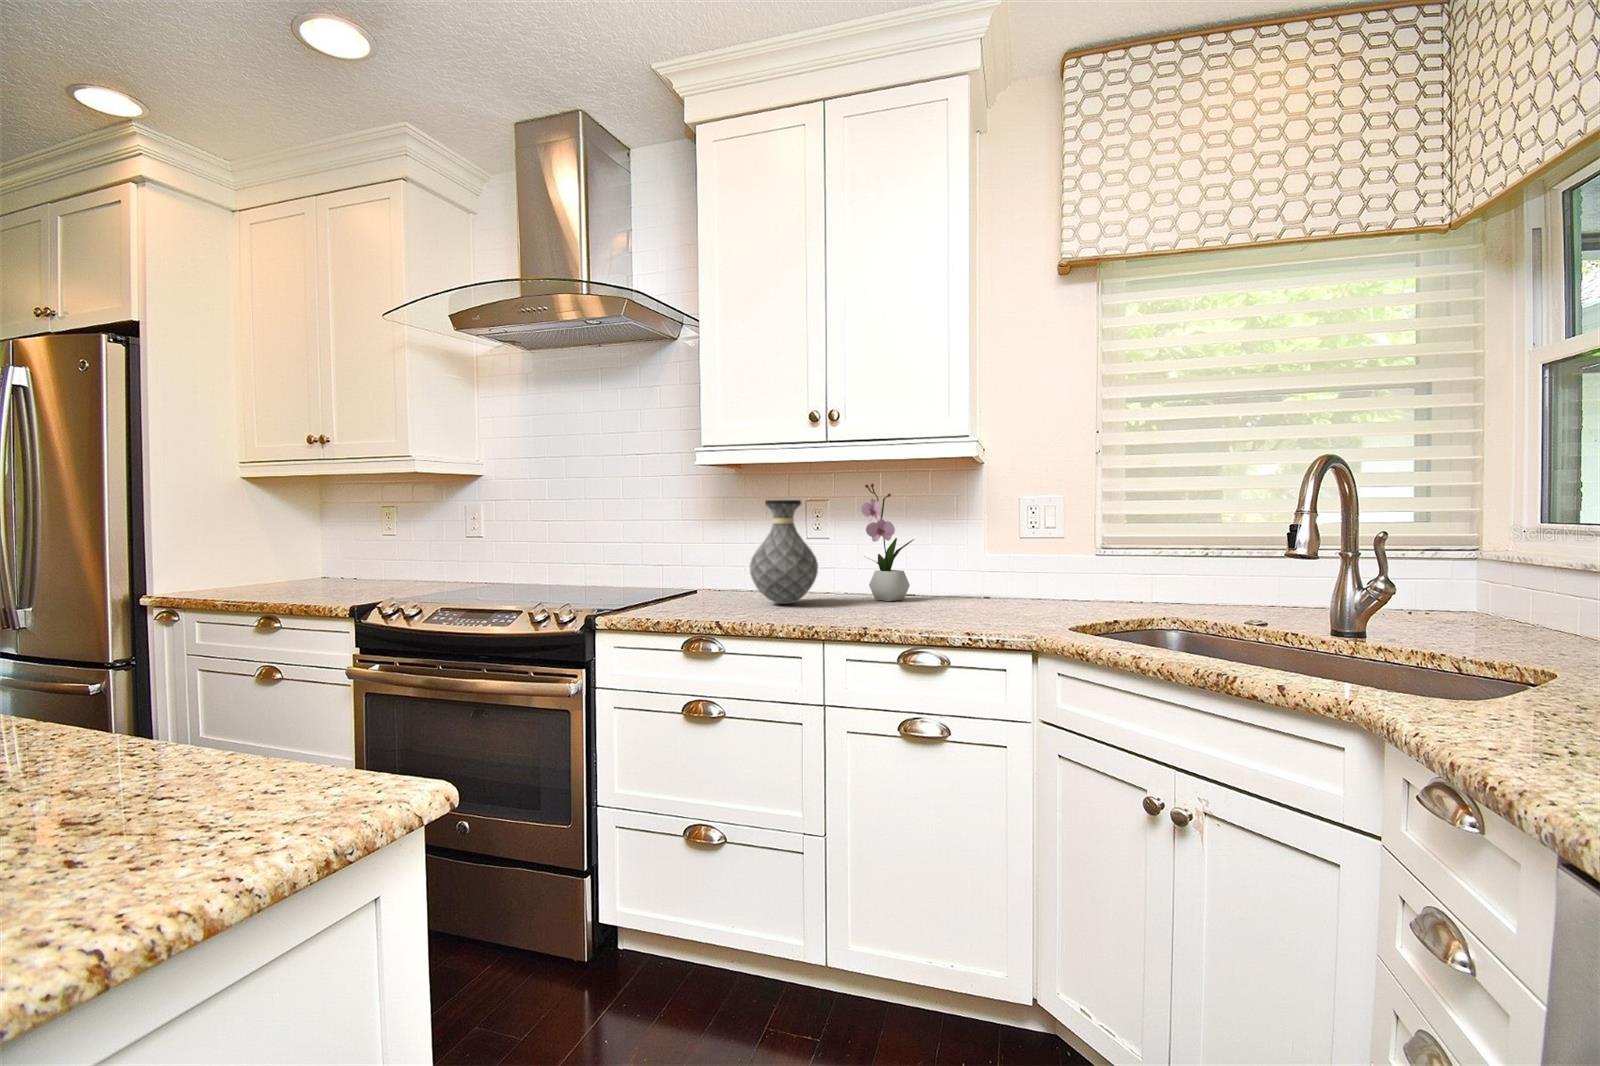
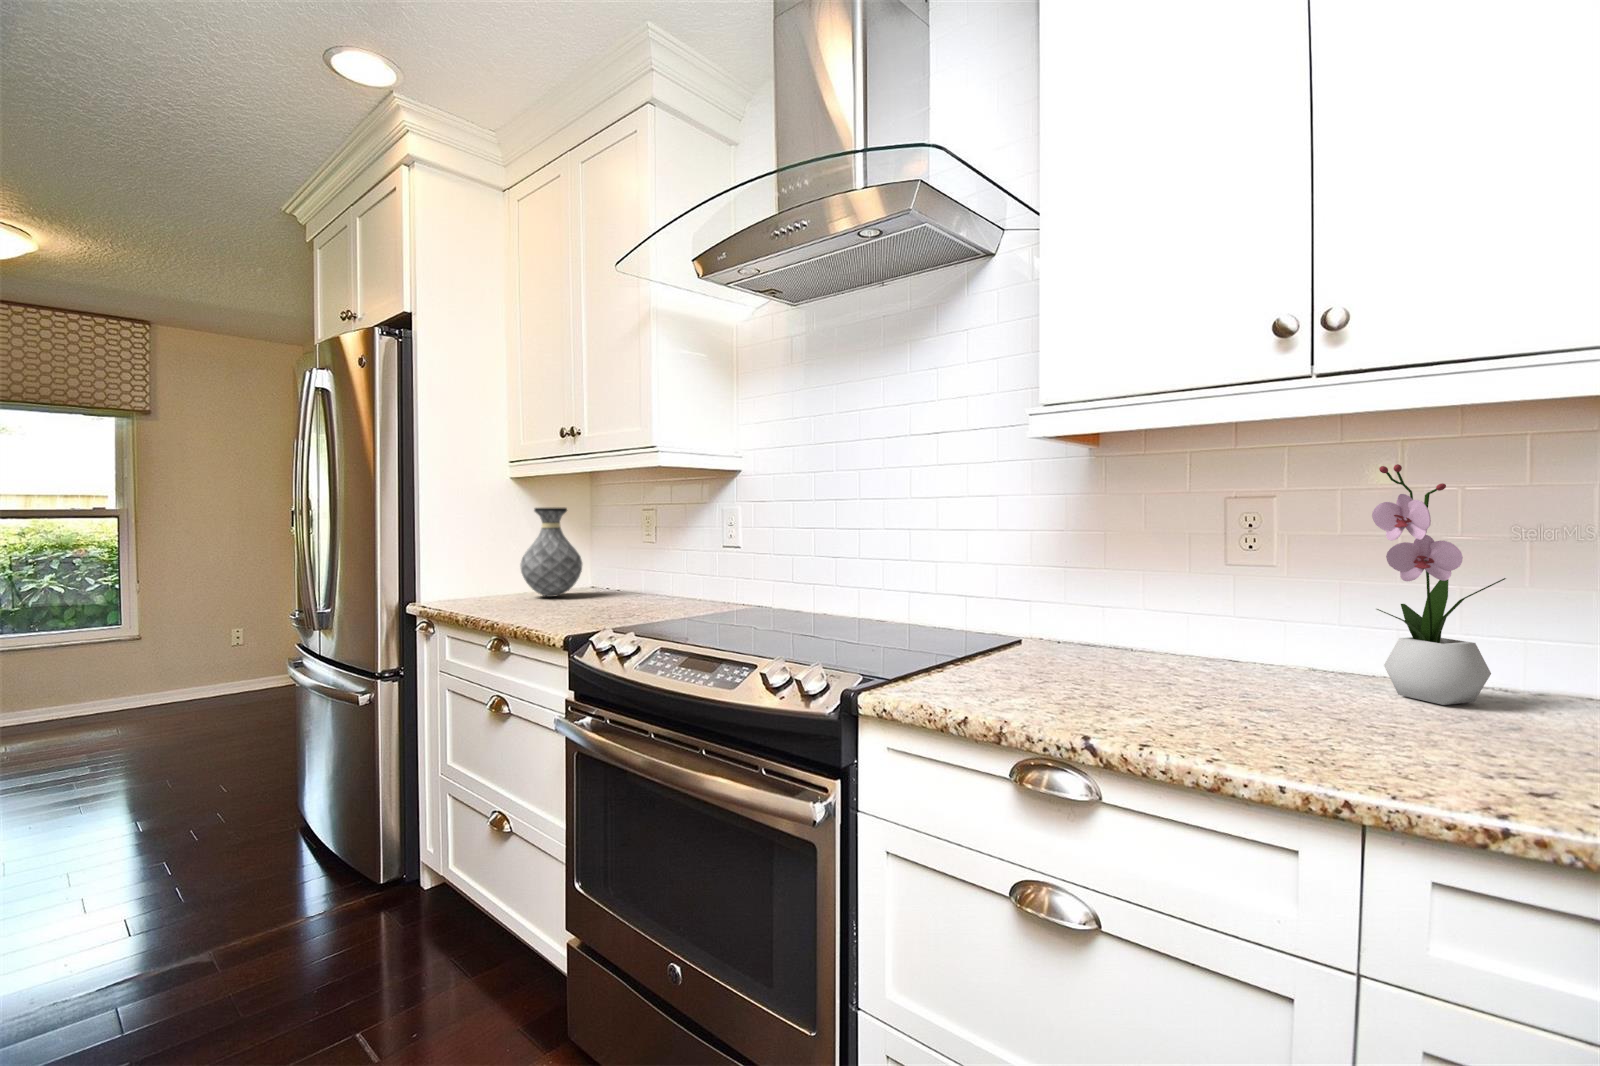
vase: present [750,500,818,604] -> present [520,508,582,597]

